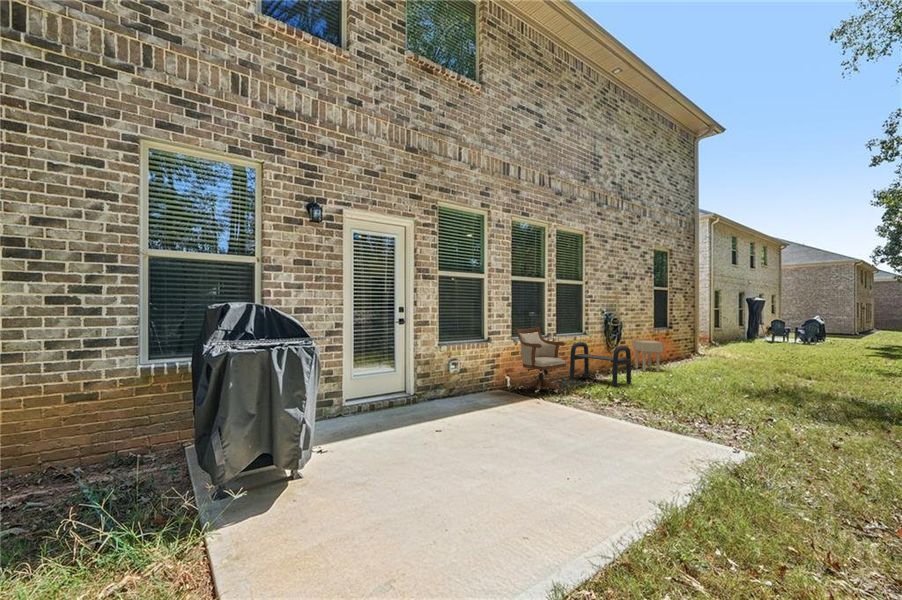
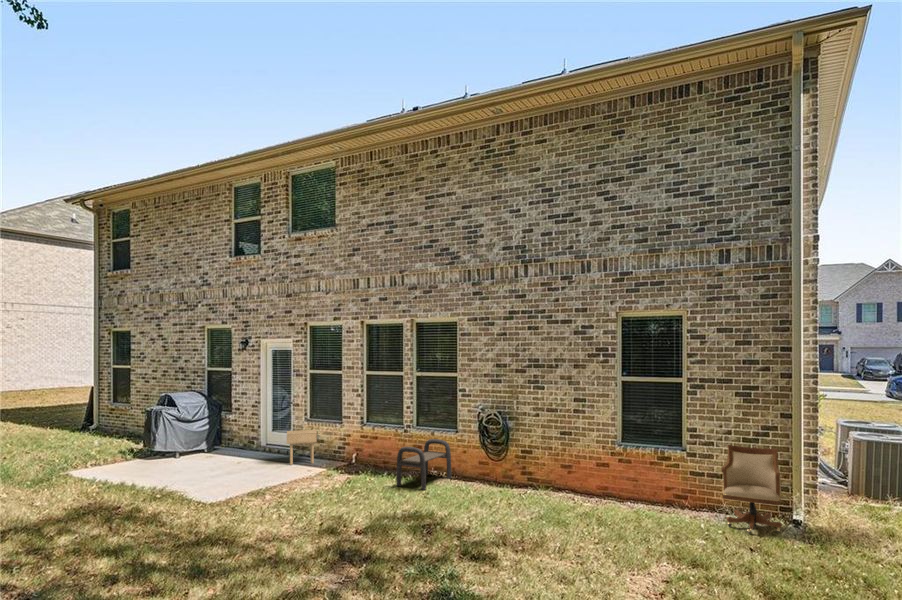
chair: present [515,327,566,394] -> present [721,445,782,533]
side table: present [633,340,663,372] -> present [287,430,317,465]

